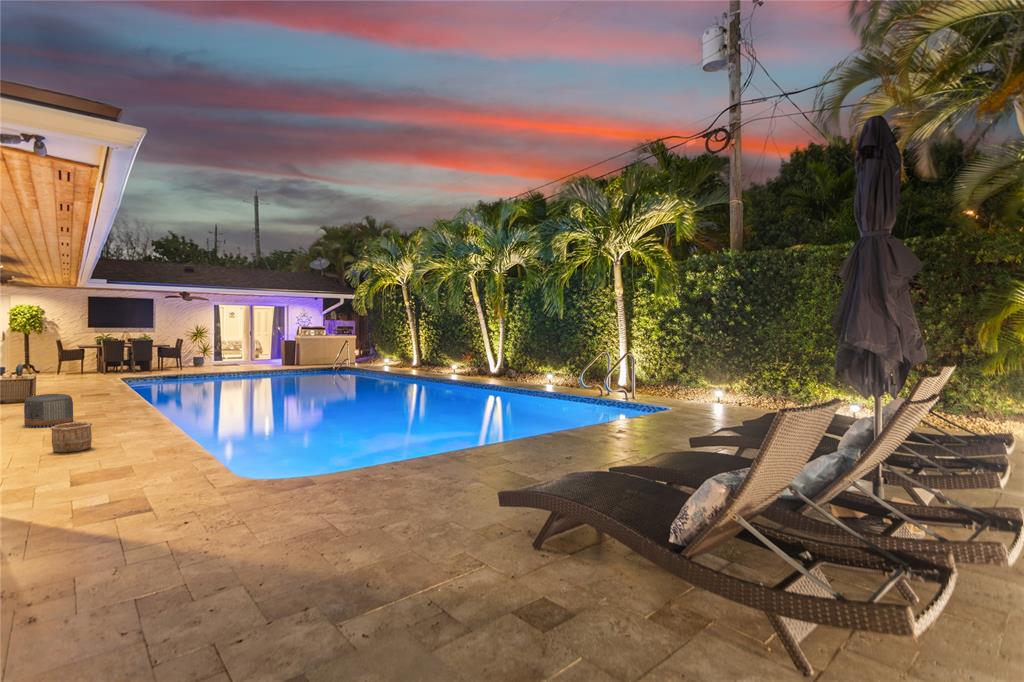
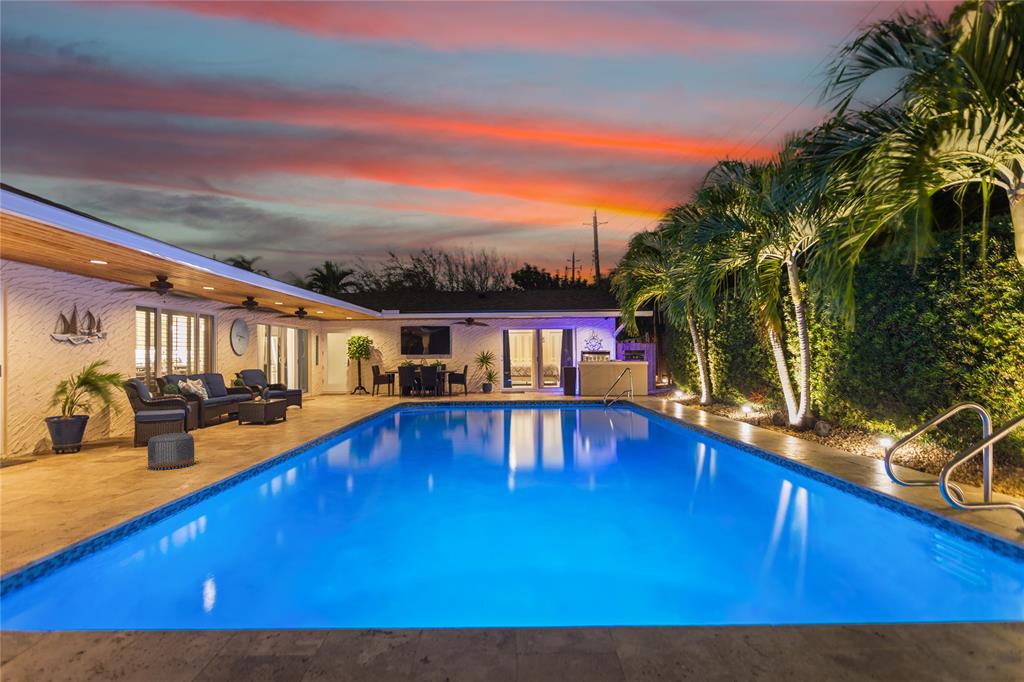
wooden bucket: present [50,422,92,452] -> none [32,480,83,520]

